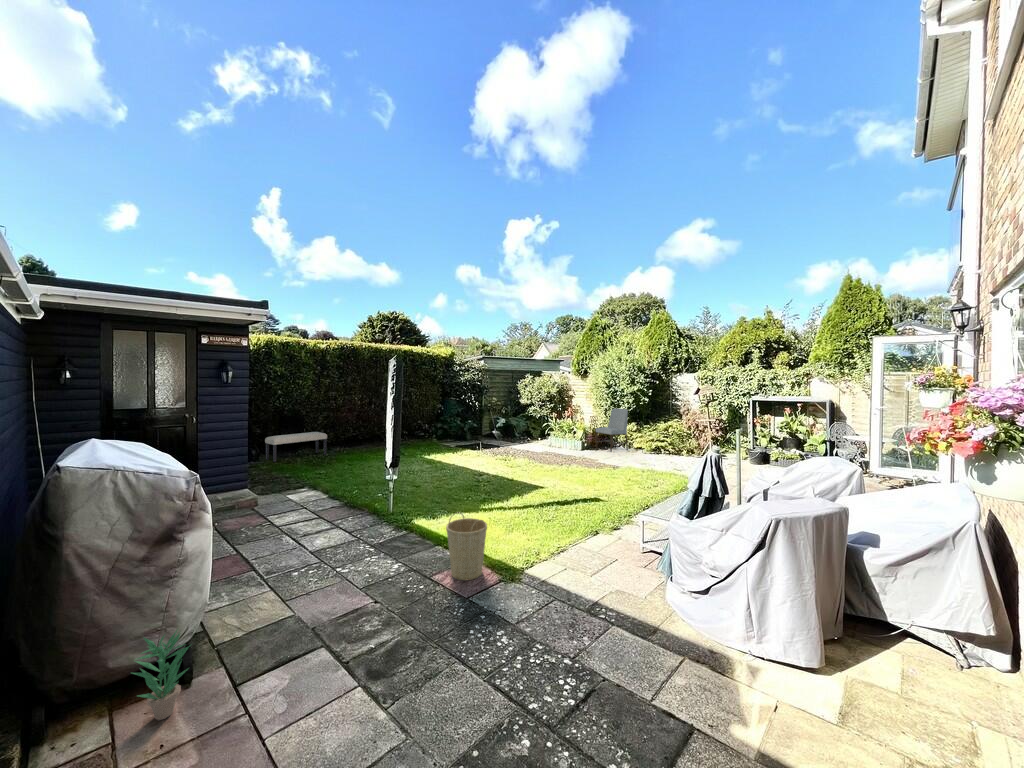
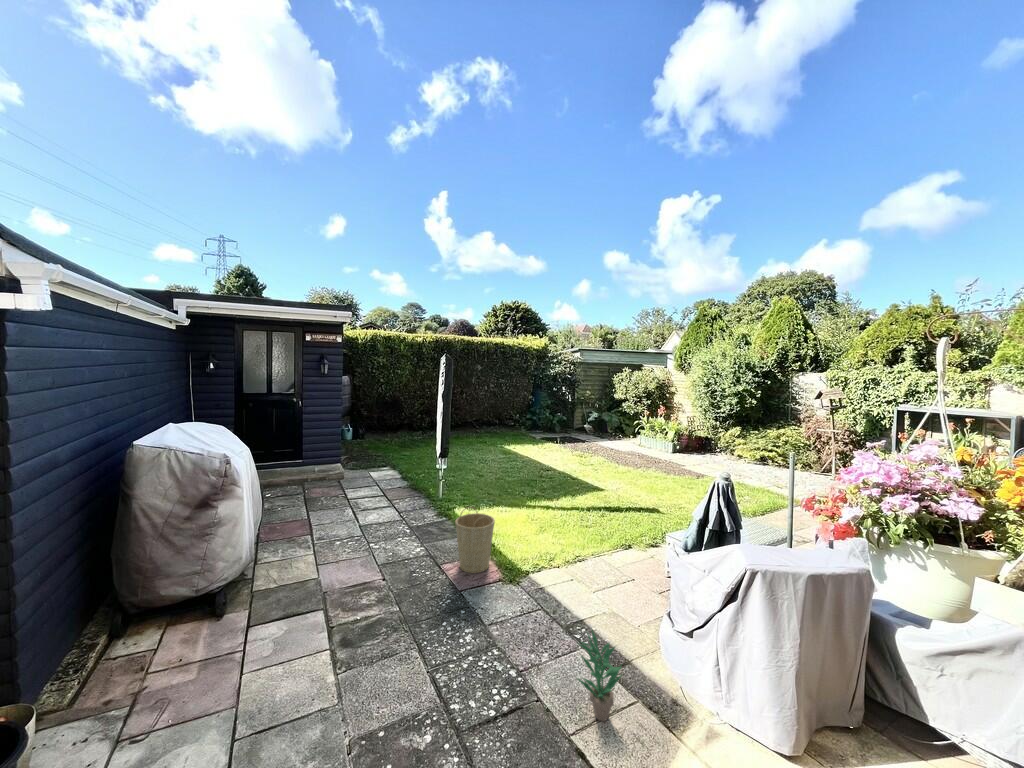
chair: present [596,408,628,452] -> none [688,409,728,458]
bench: present [265,432,327,462] -> none [373,419,422,444]
potted plant: present [133,631,190,720] -> present [578,630,622,721]

